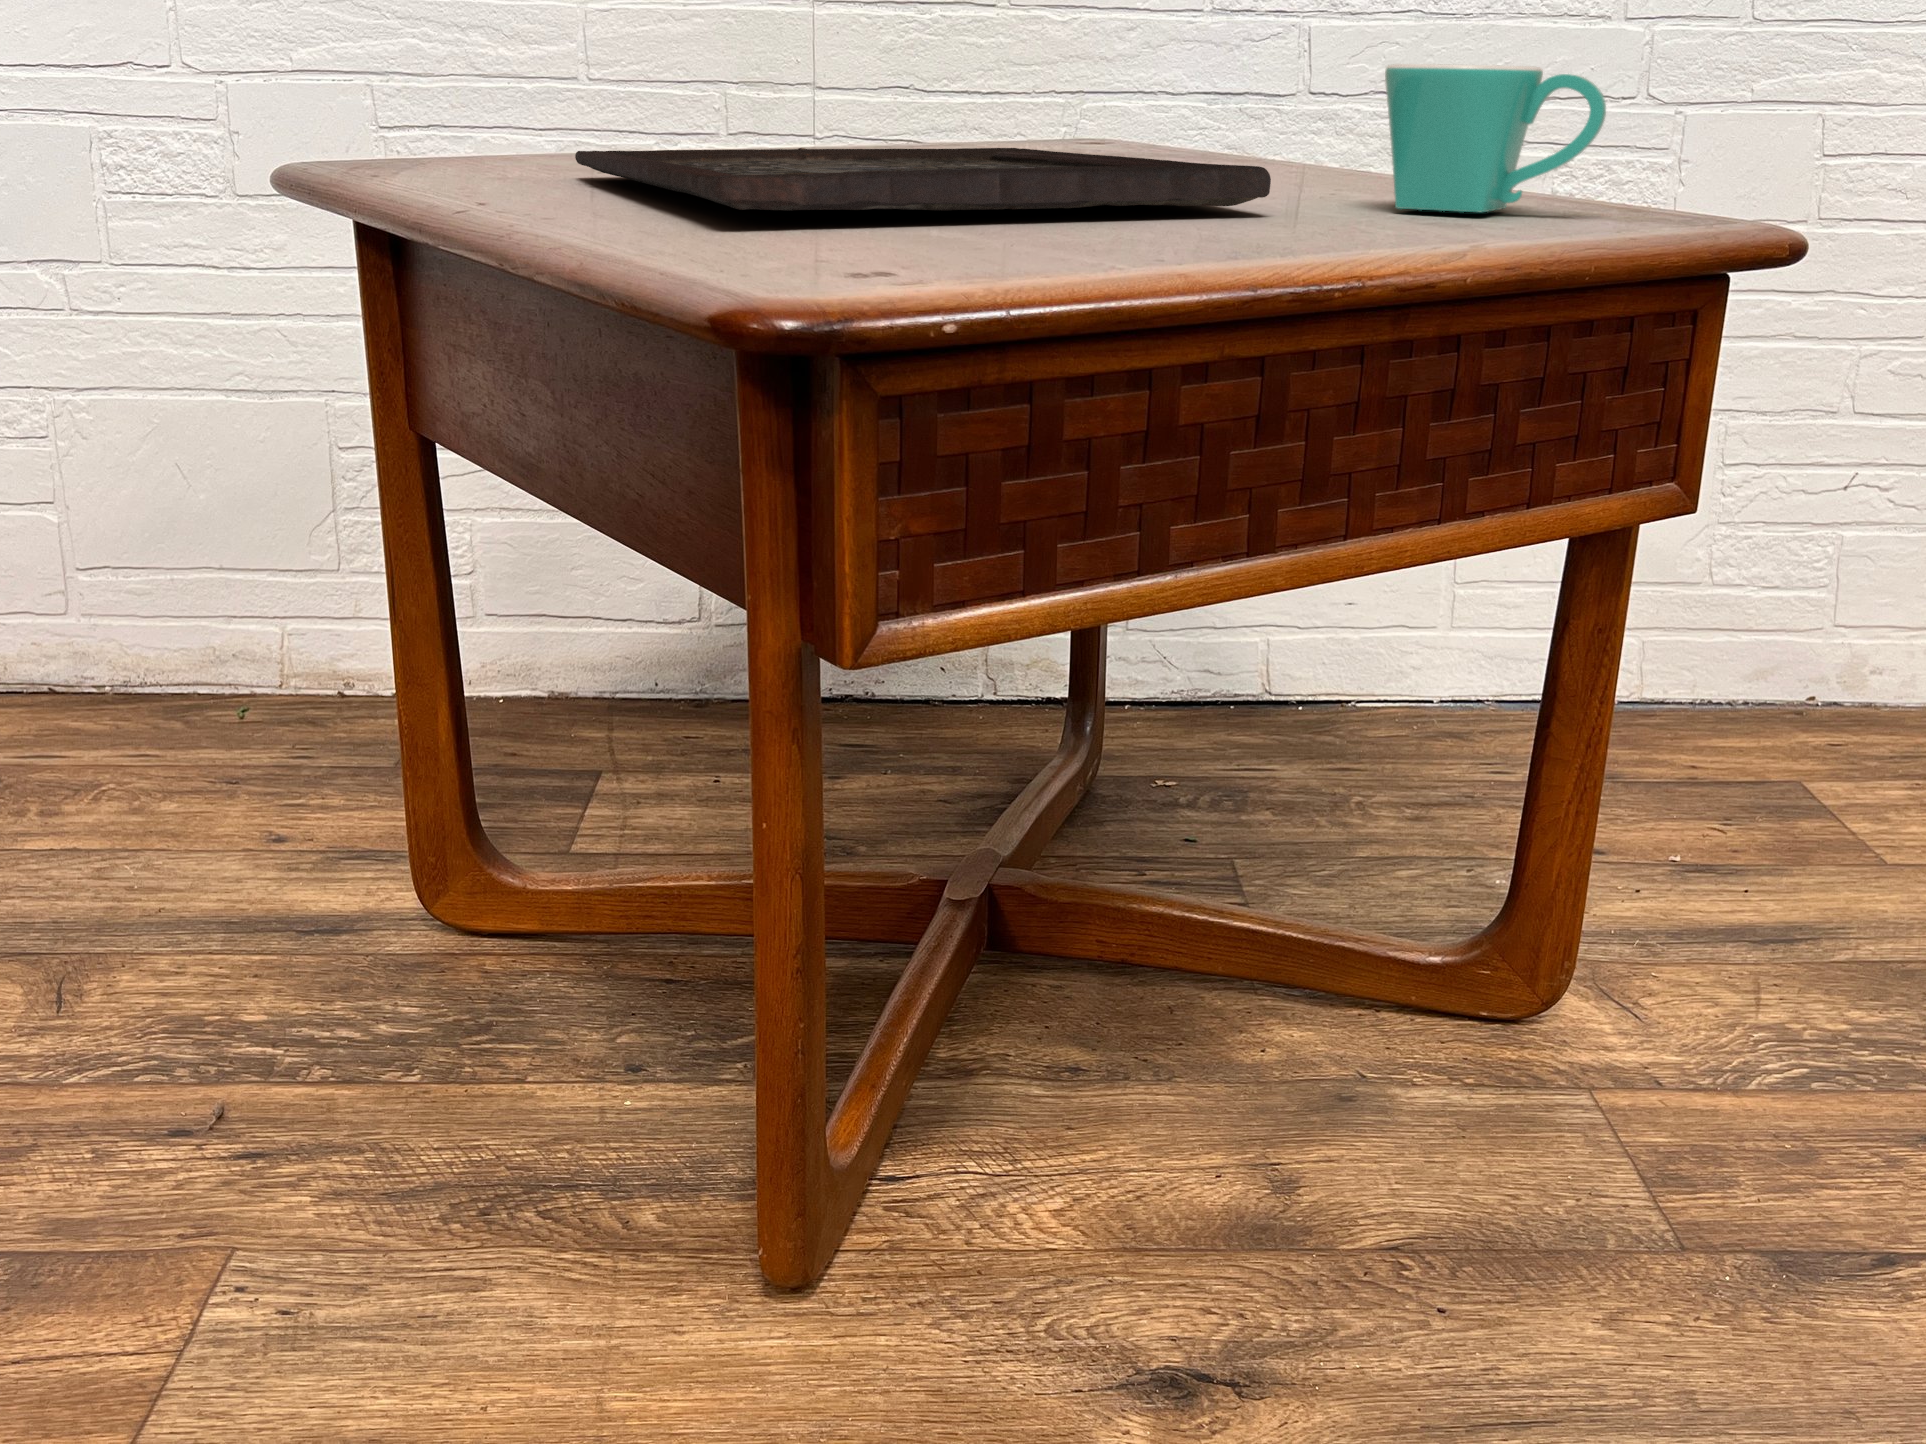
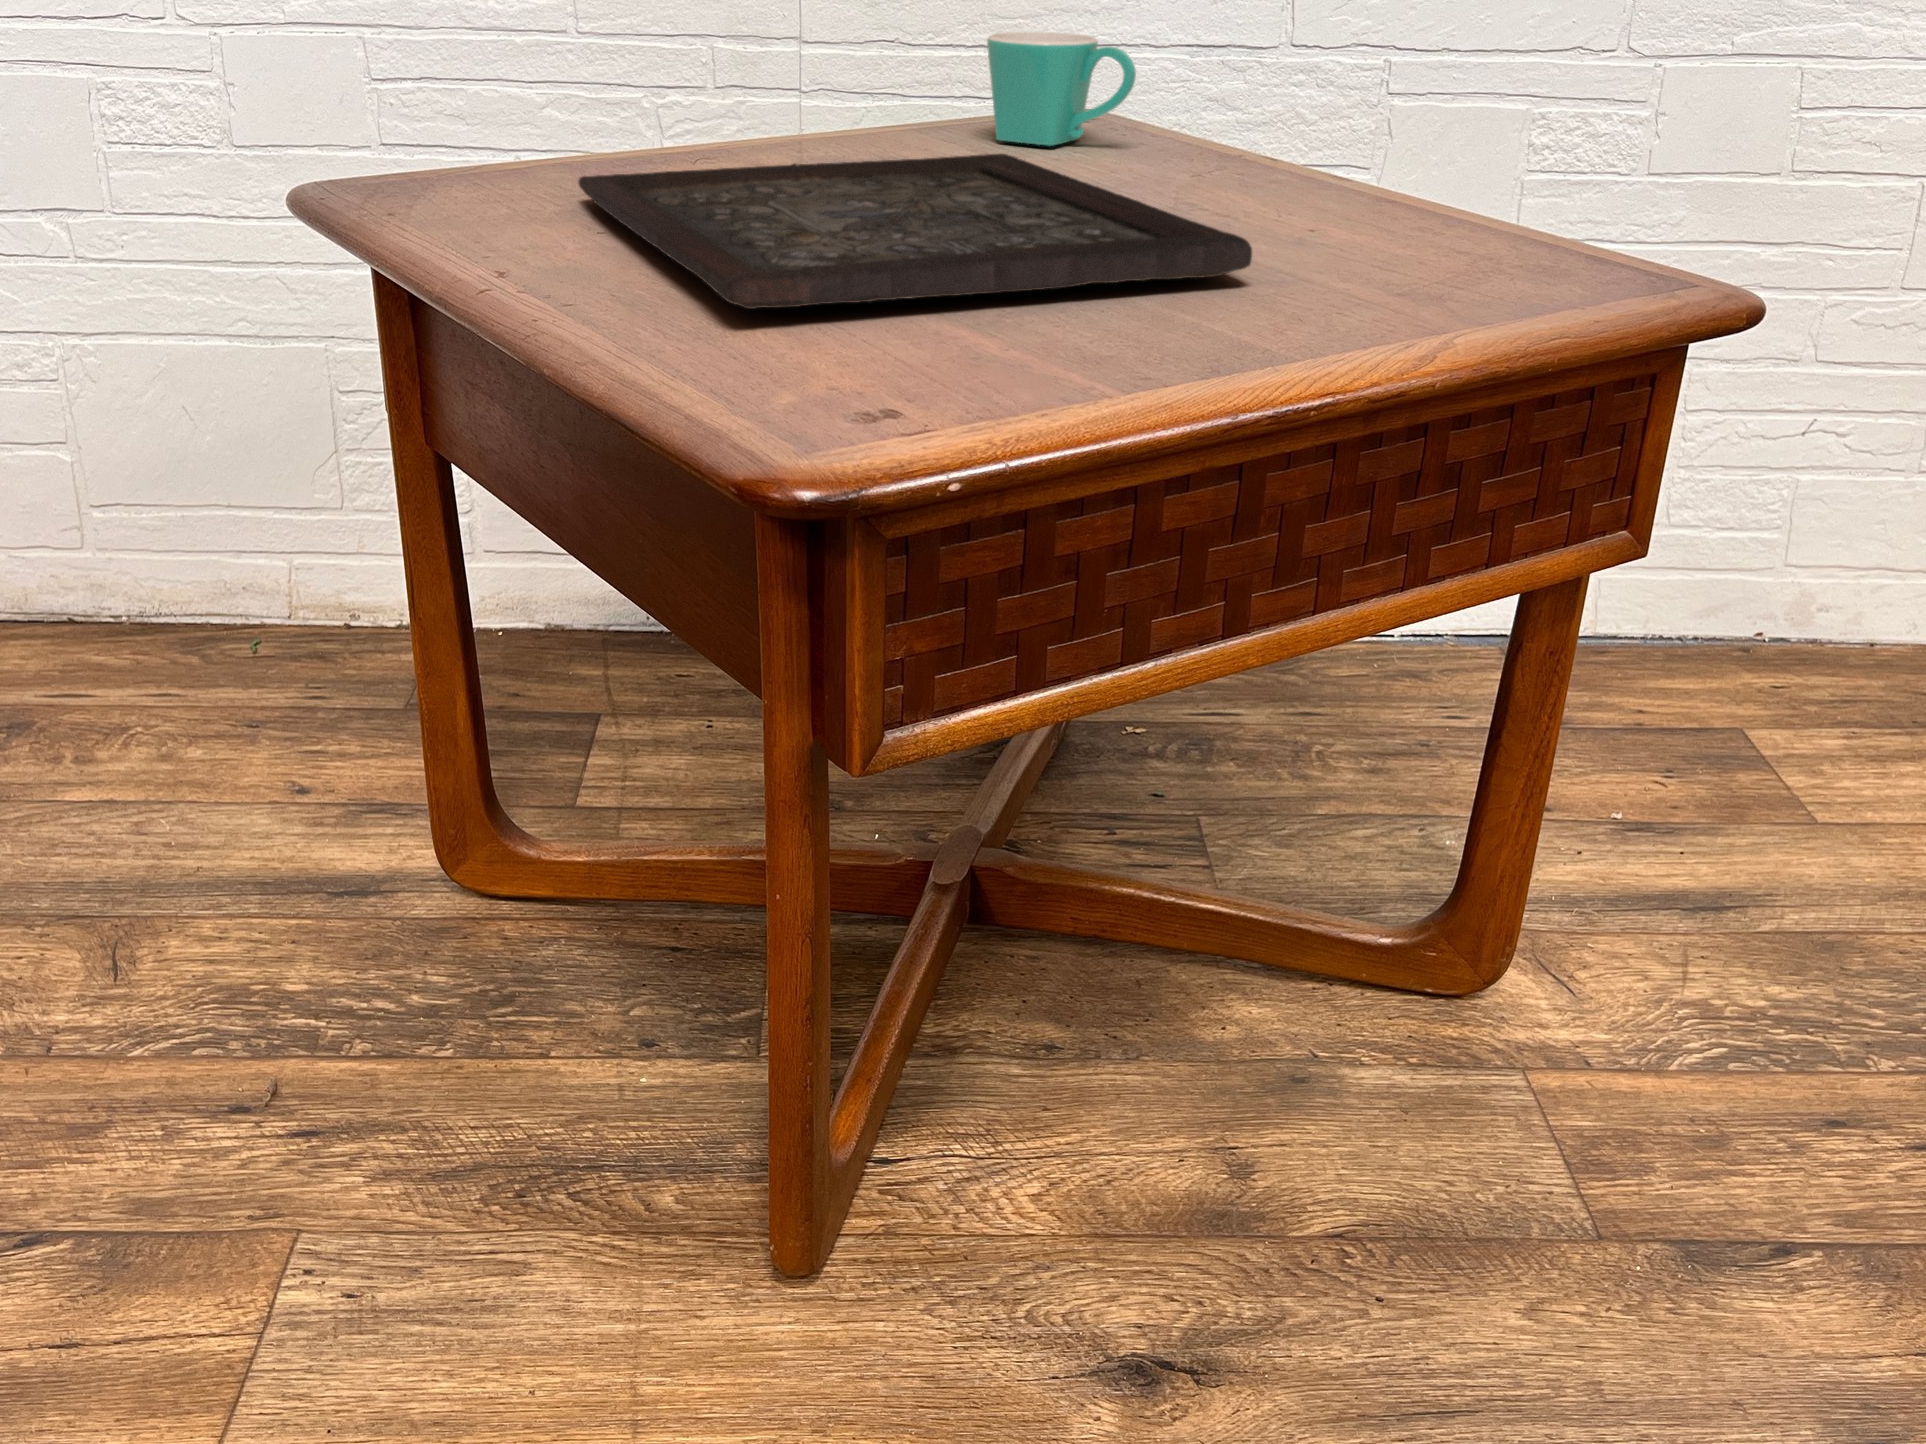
mug: present [1385,64,1606,212] -> present [987,32,1136,146]

